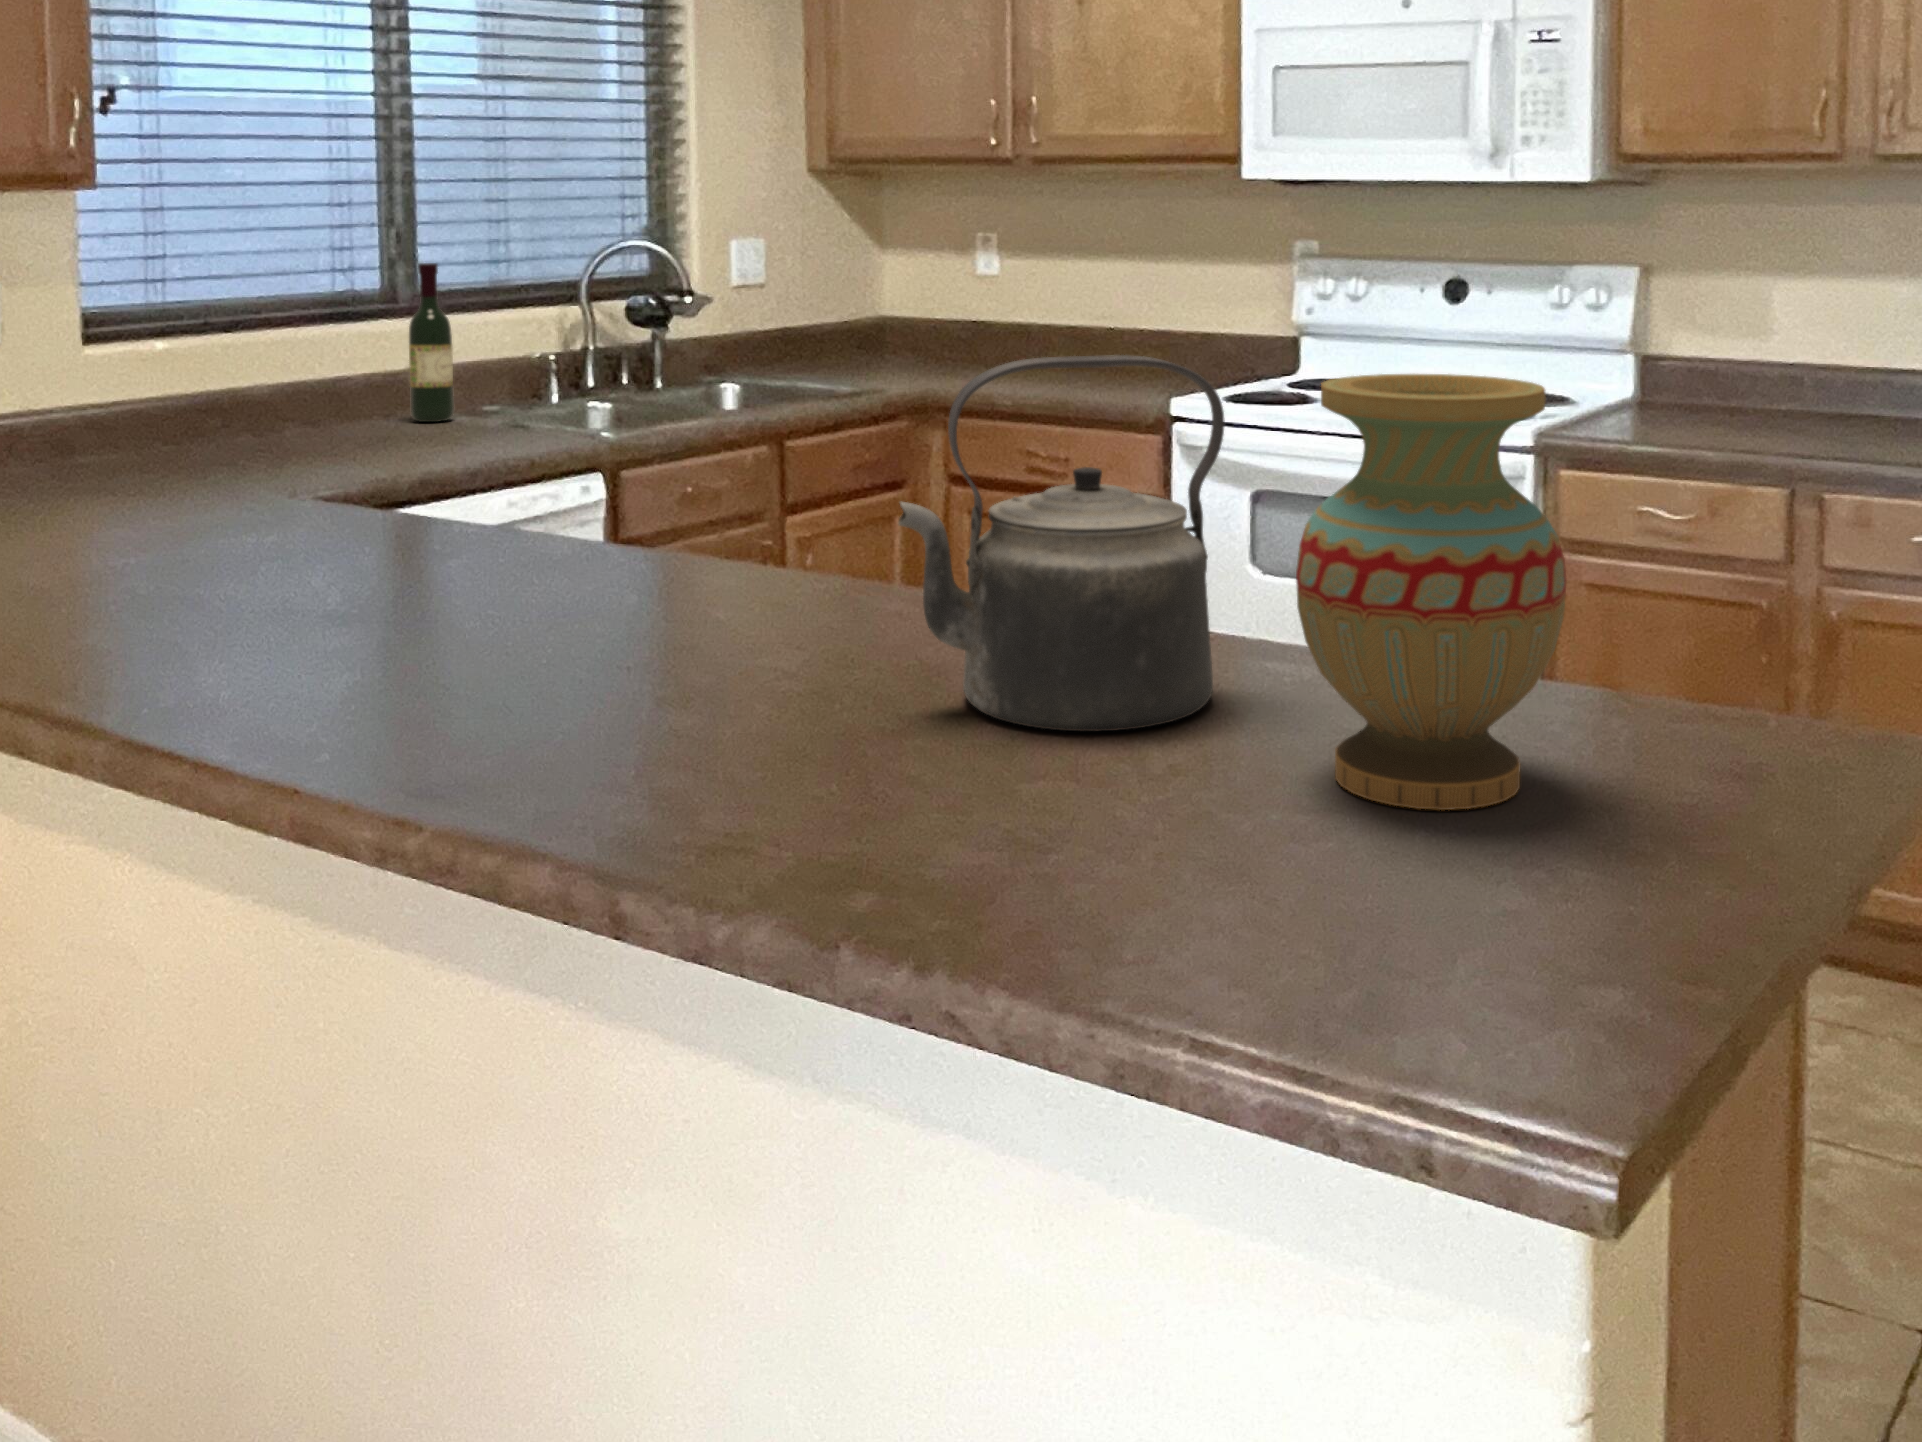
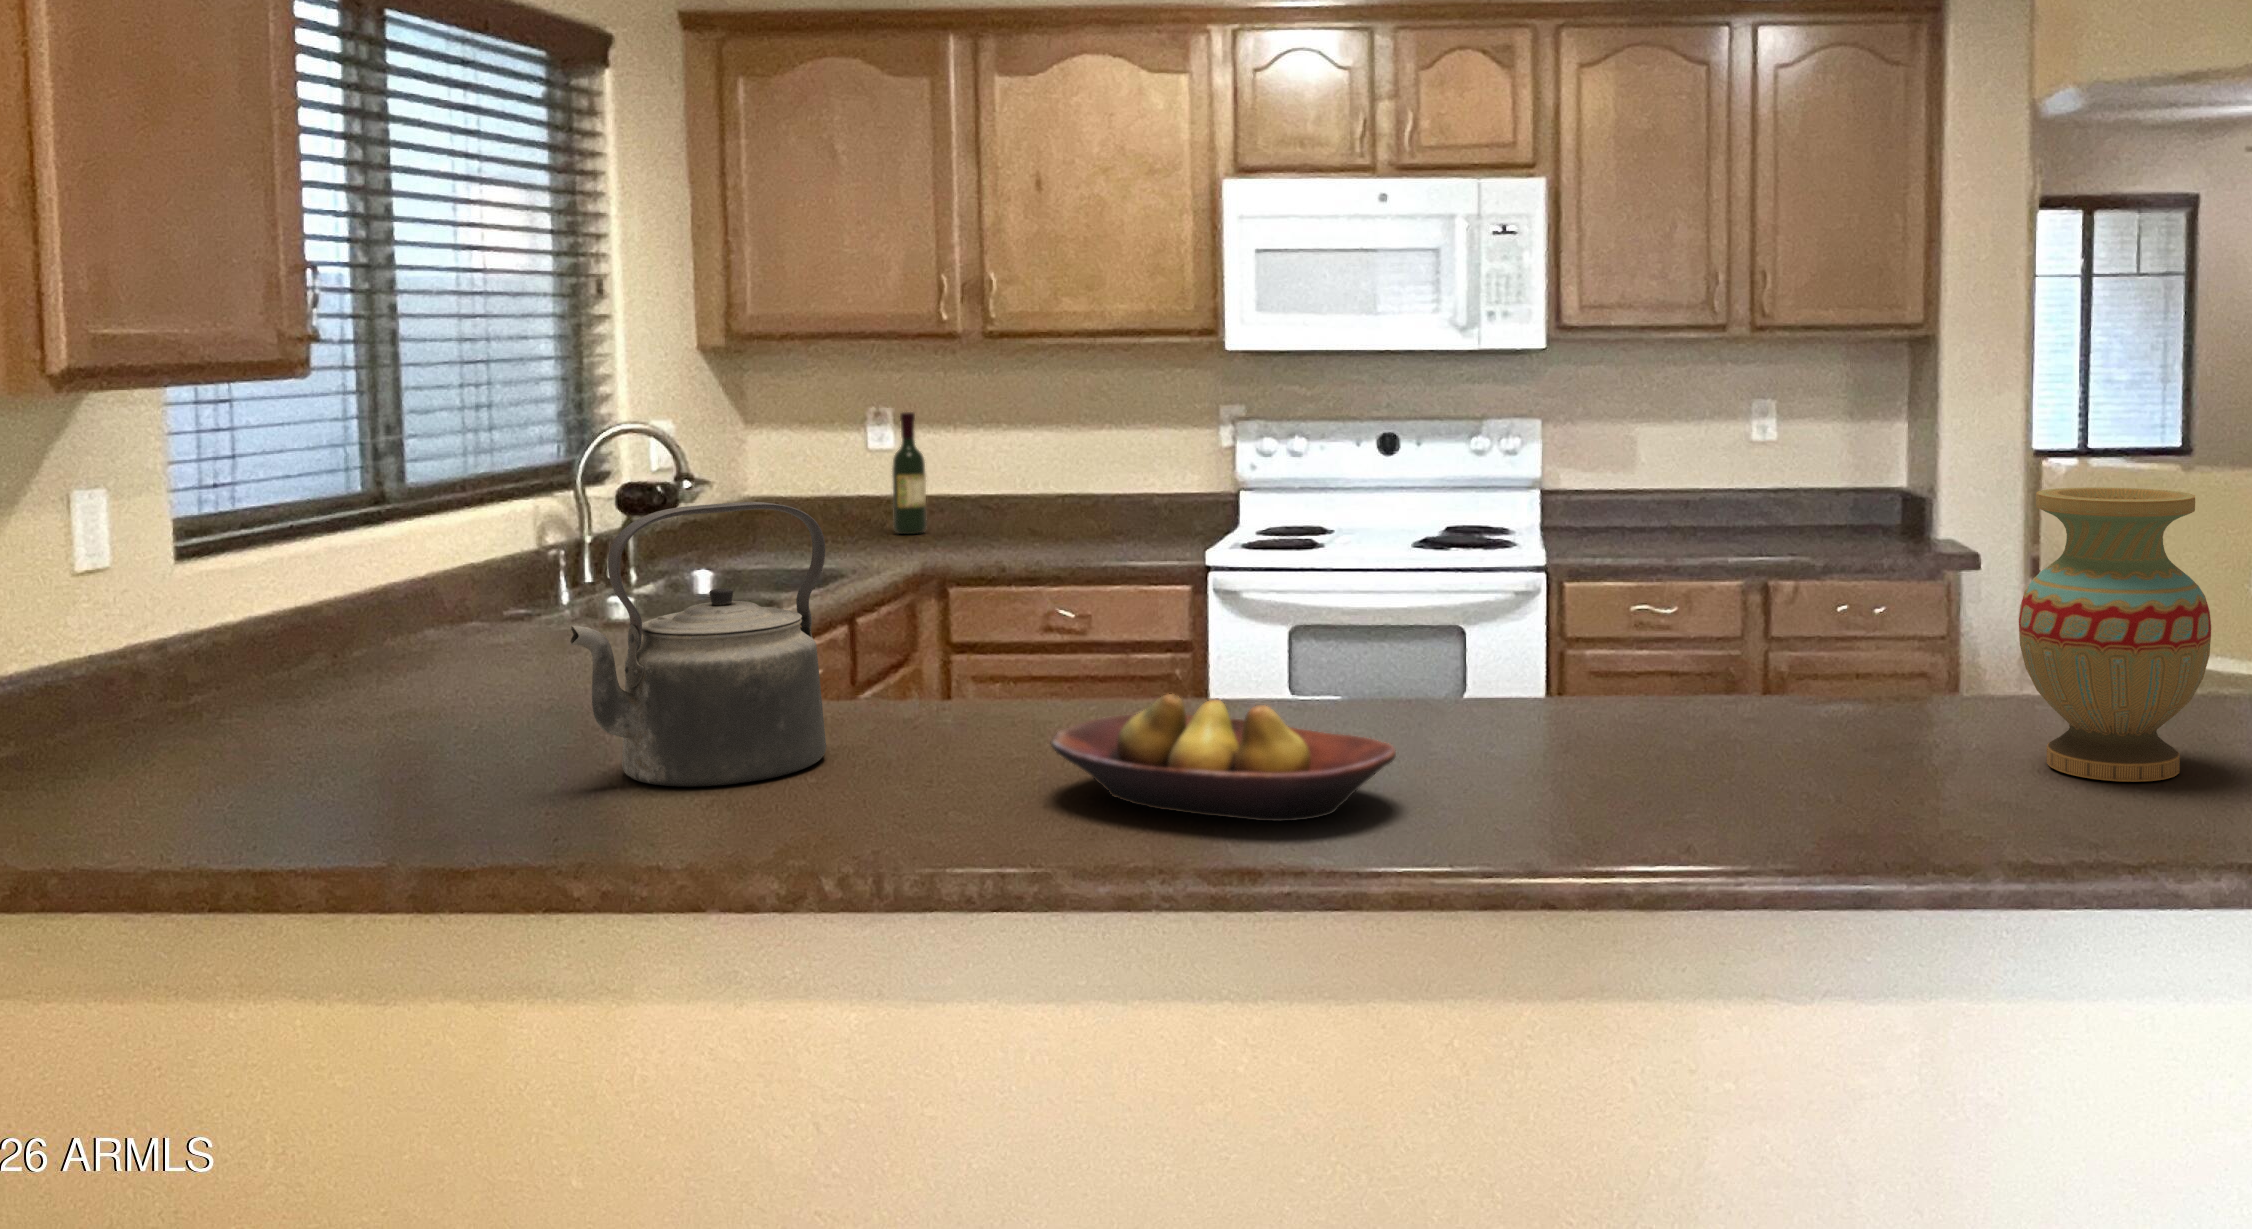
wine bottle: present [409,263,454,422] -> present [892,412,927,534]
kettle: present [898,355,1225,731] -> present [570,502,826,787]
fruit bowl: none [318,529,591,678] -> present [1051,694,1396,821]

